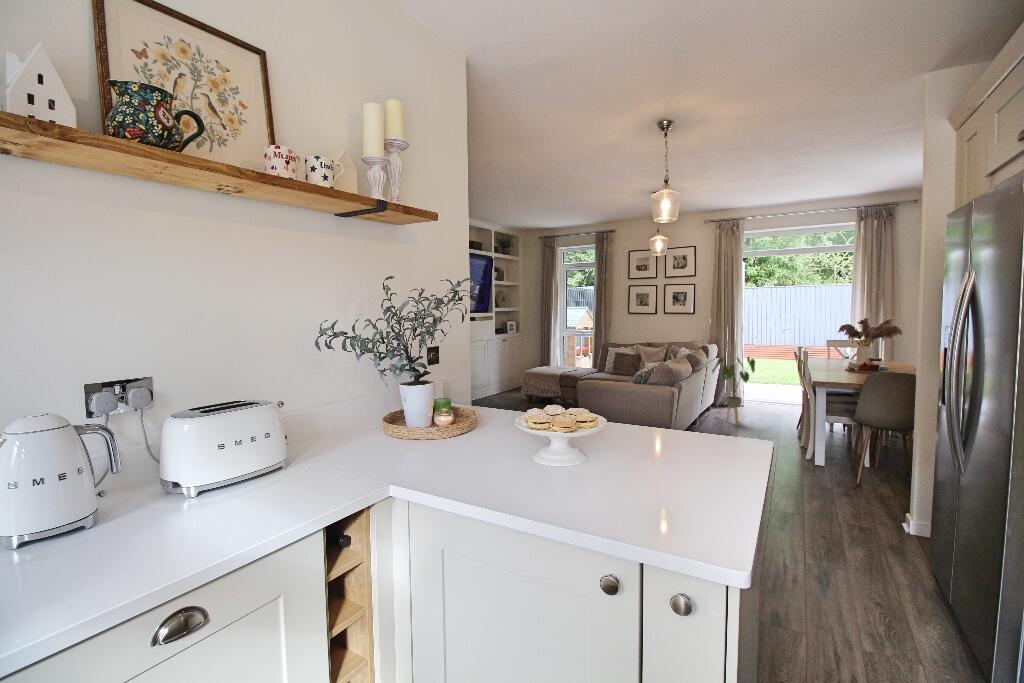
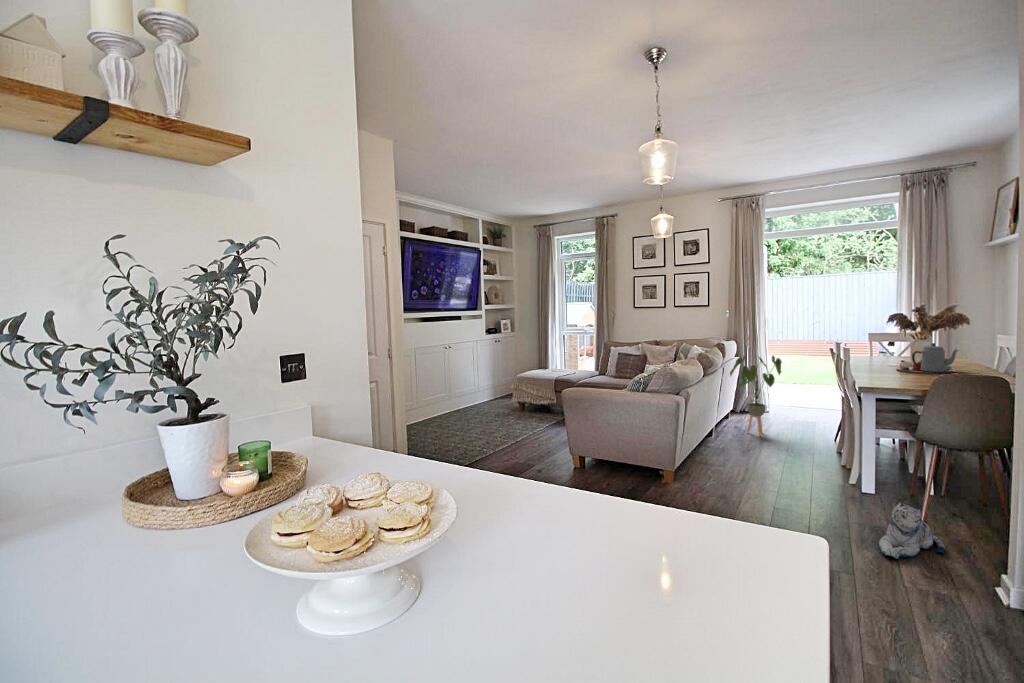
teapot: none [858,348,893,371] -> present [912,343,958,372]
plush toy: none [825,468,873,509] -> present [879,503,945,559]

